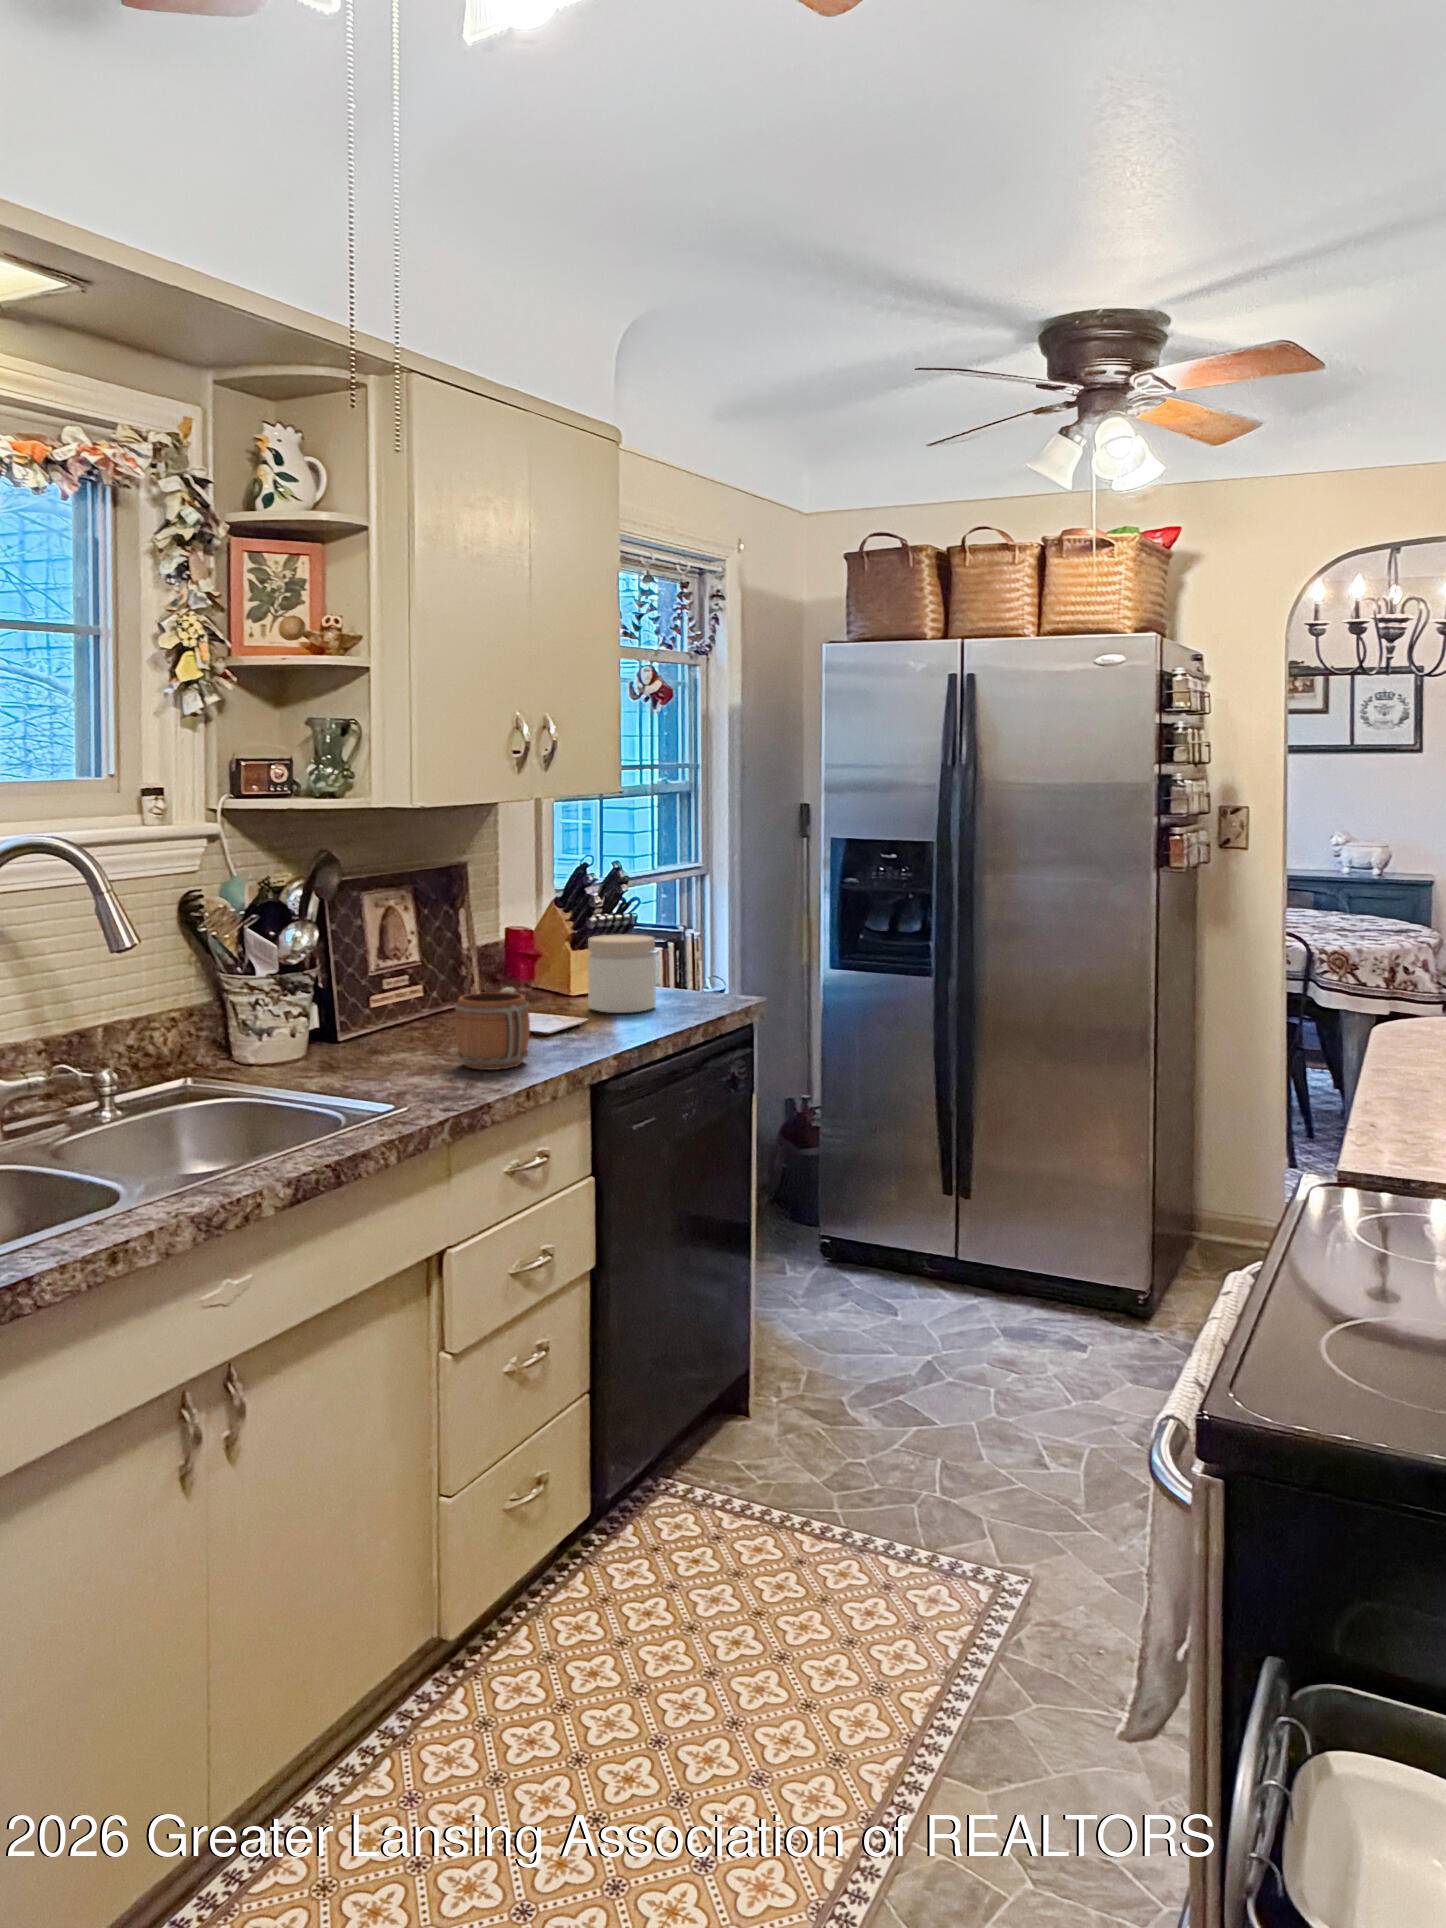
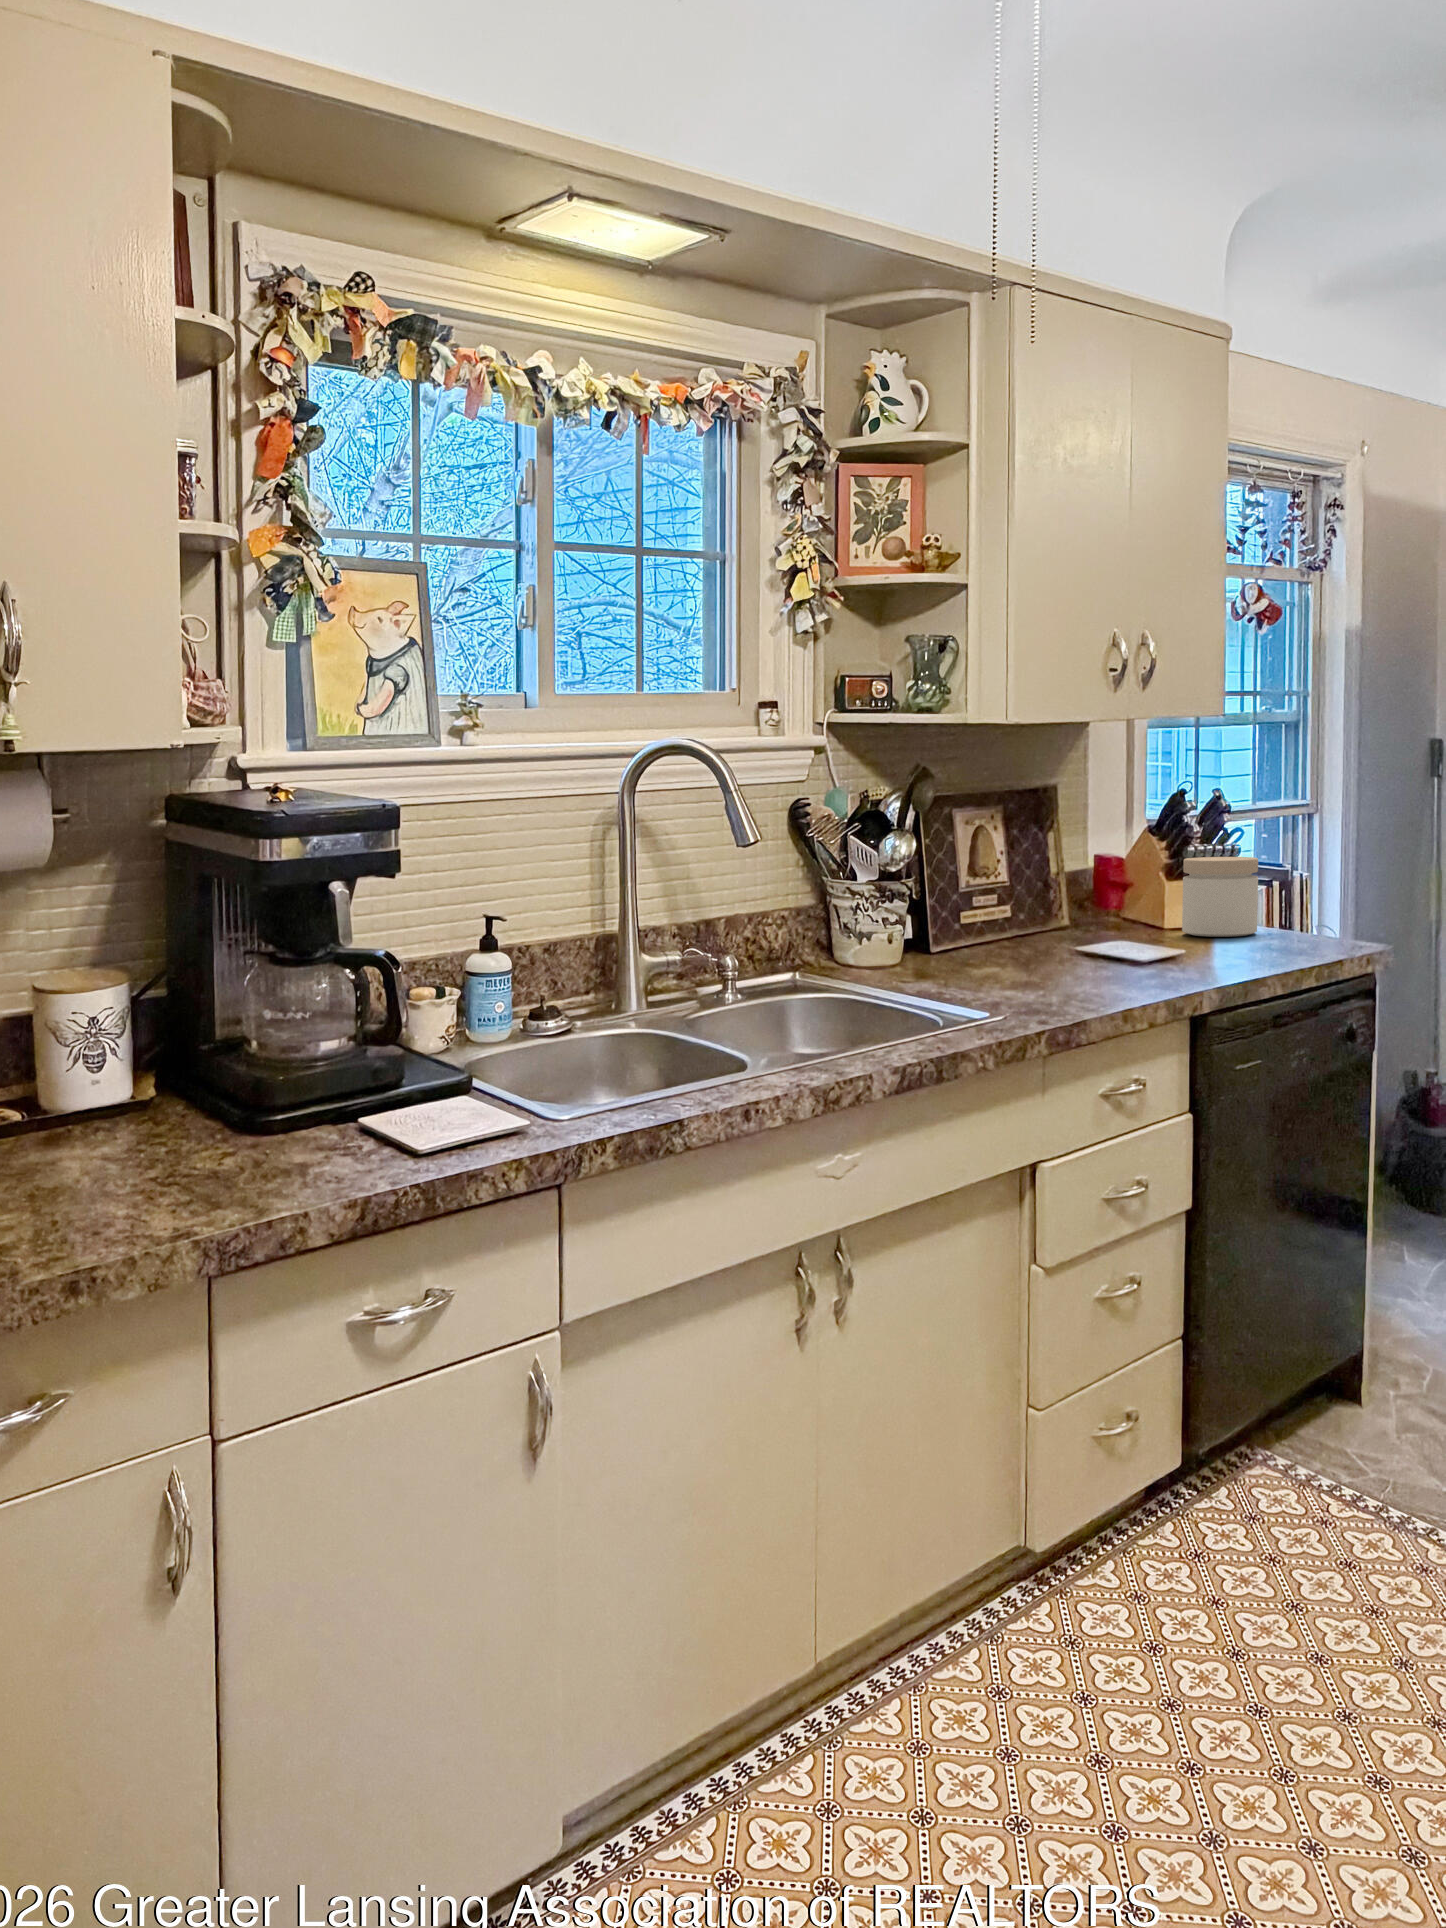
mug: present [455,987,530,1070] -> none [1048,895,1125,972]

